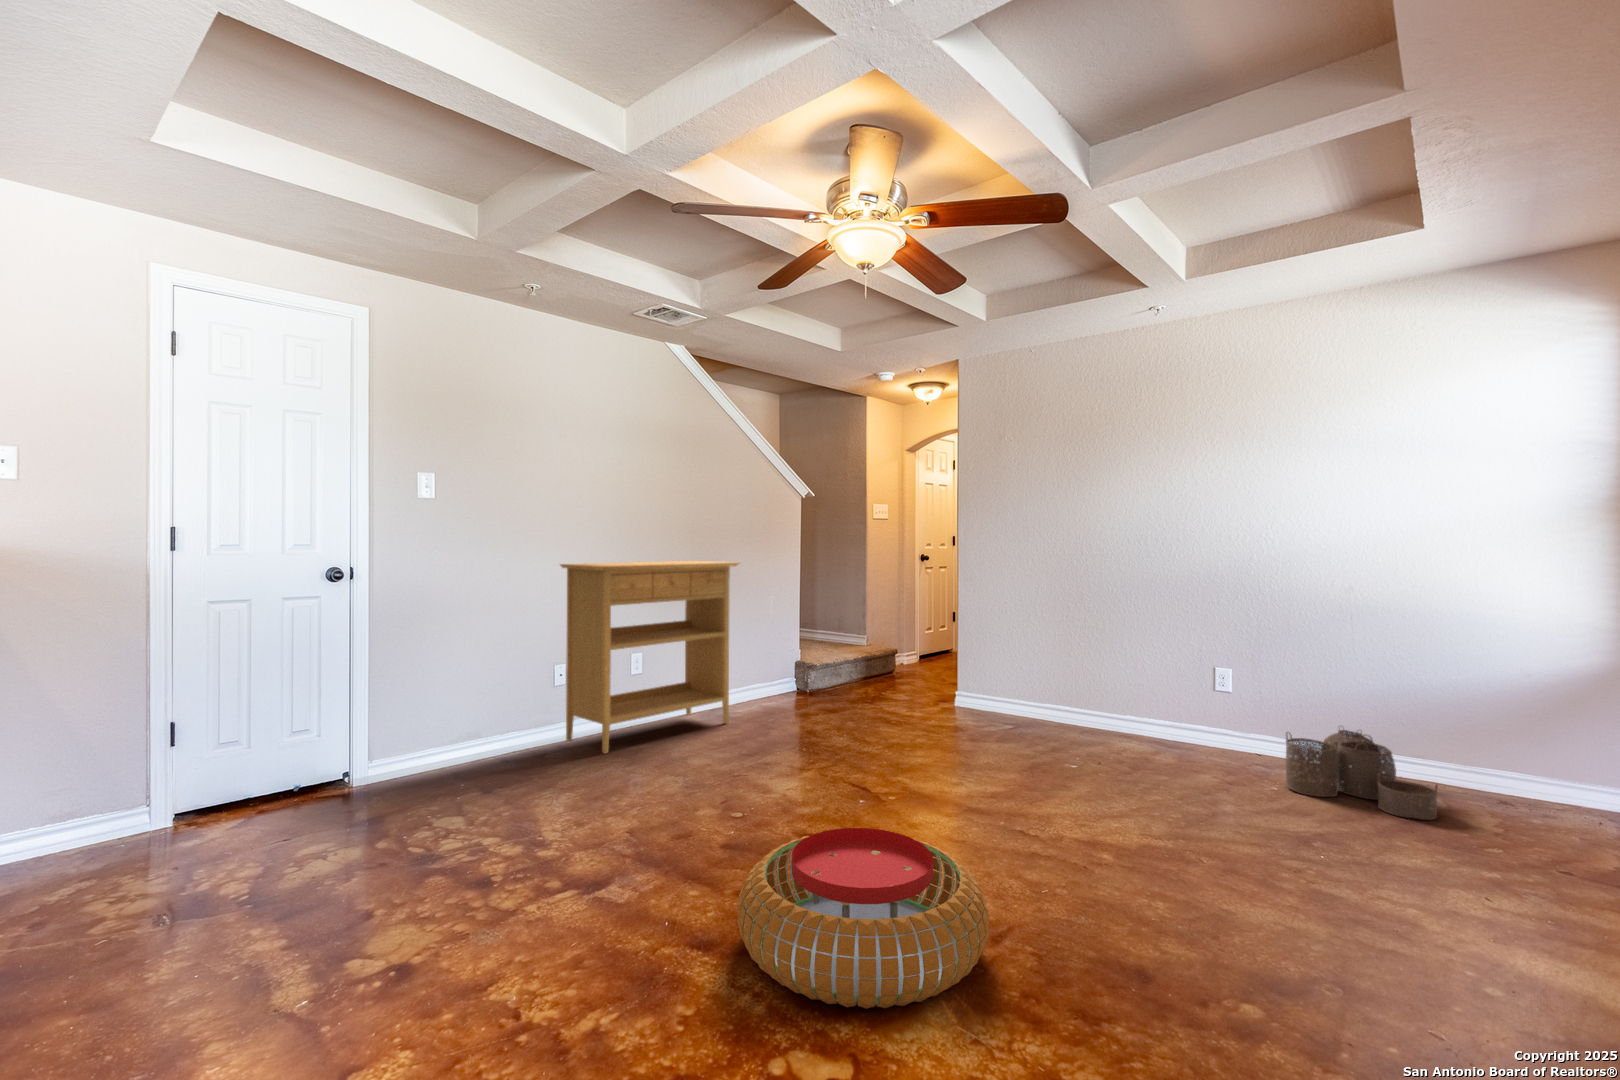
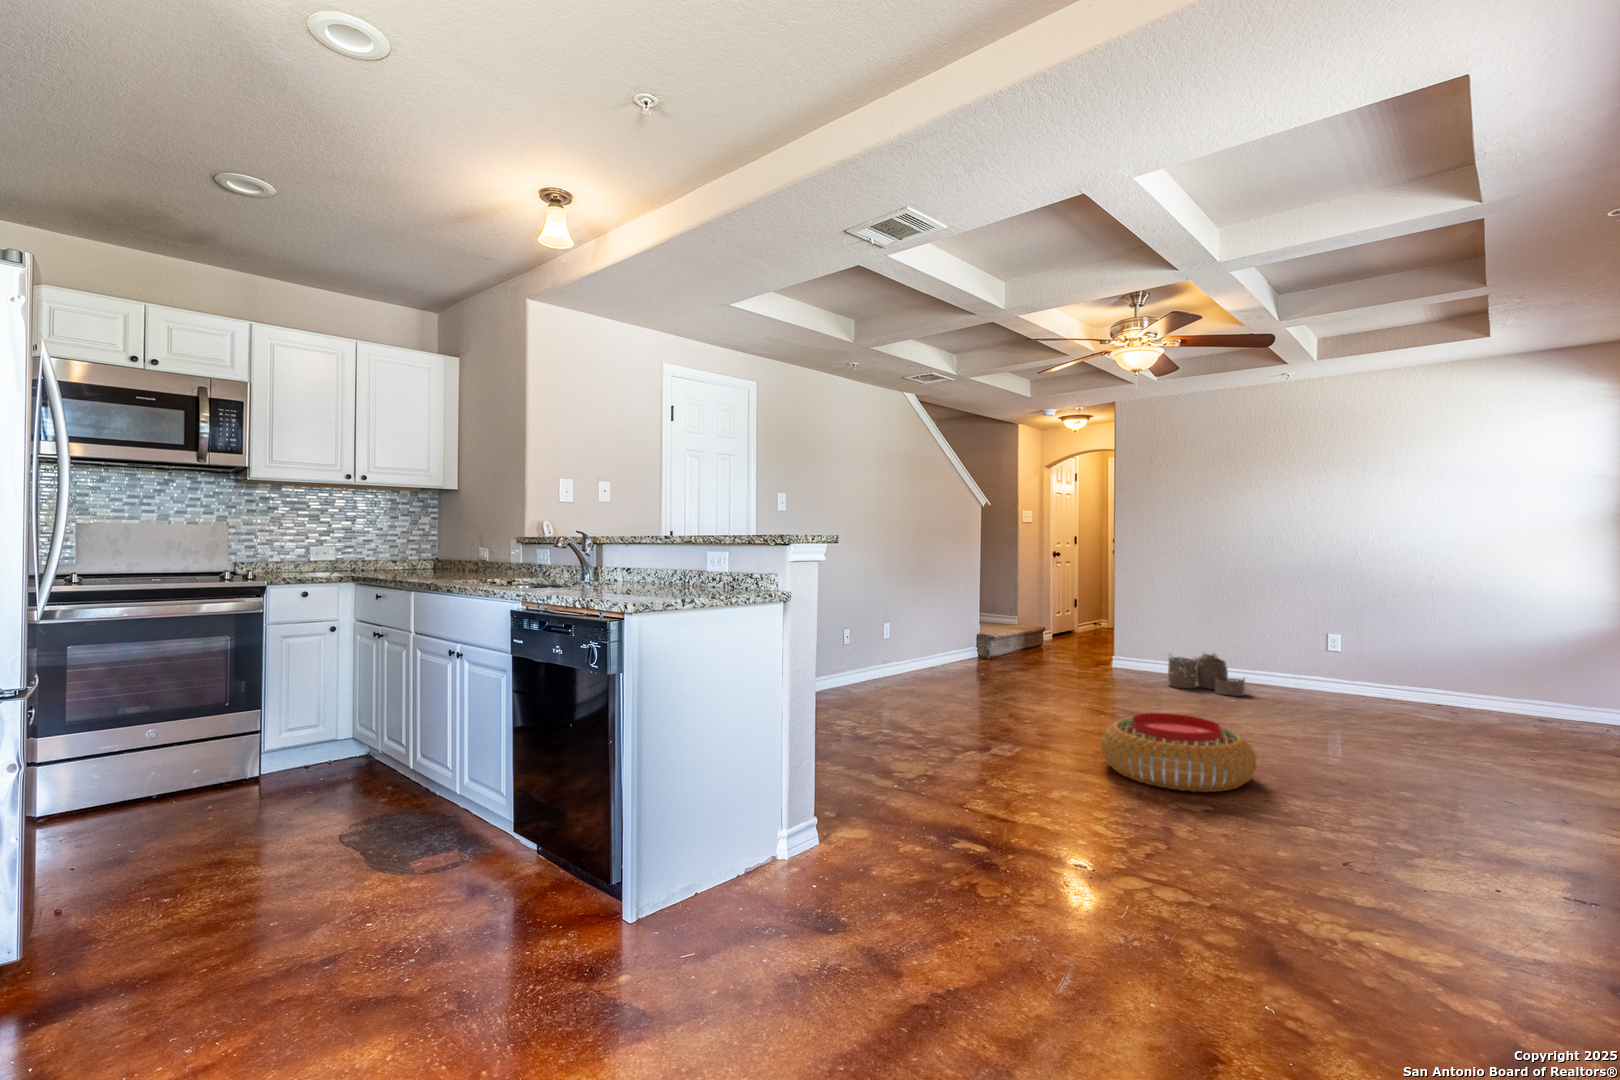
console table: present [560,561,739,754] -> none [850,556,965,693]
woven basket: present [1286,729,1438,820] -> present [1168,654,1245,696]

